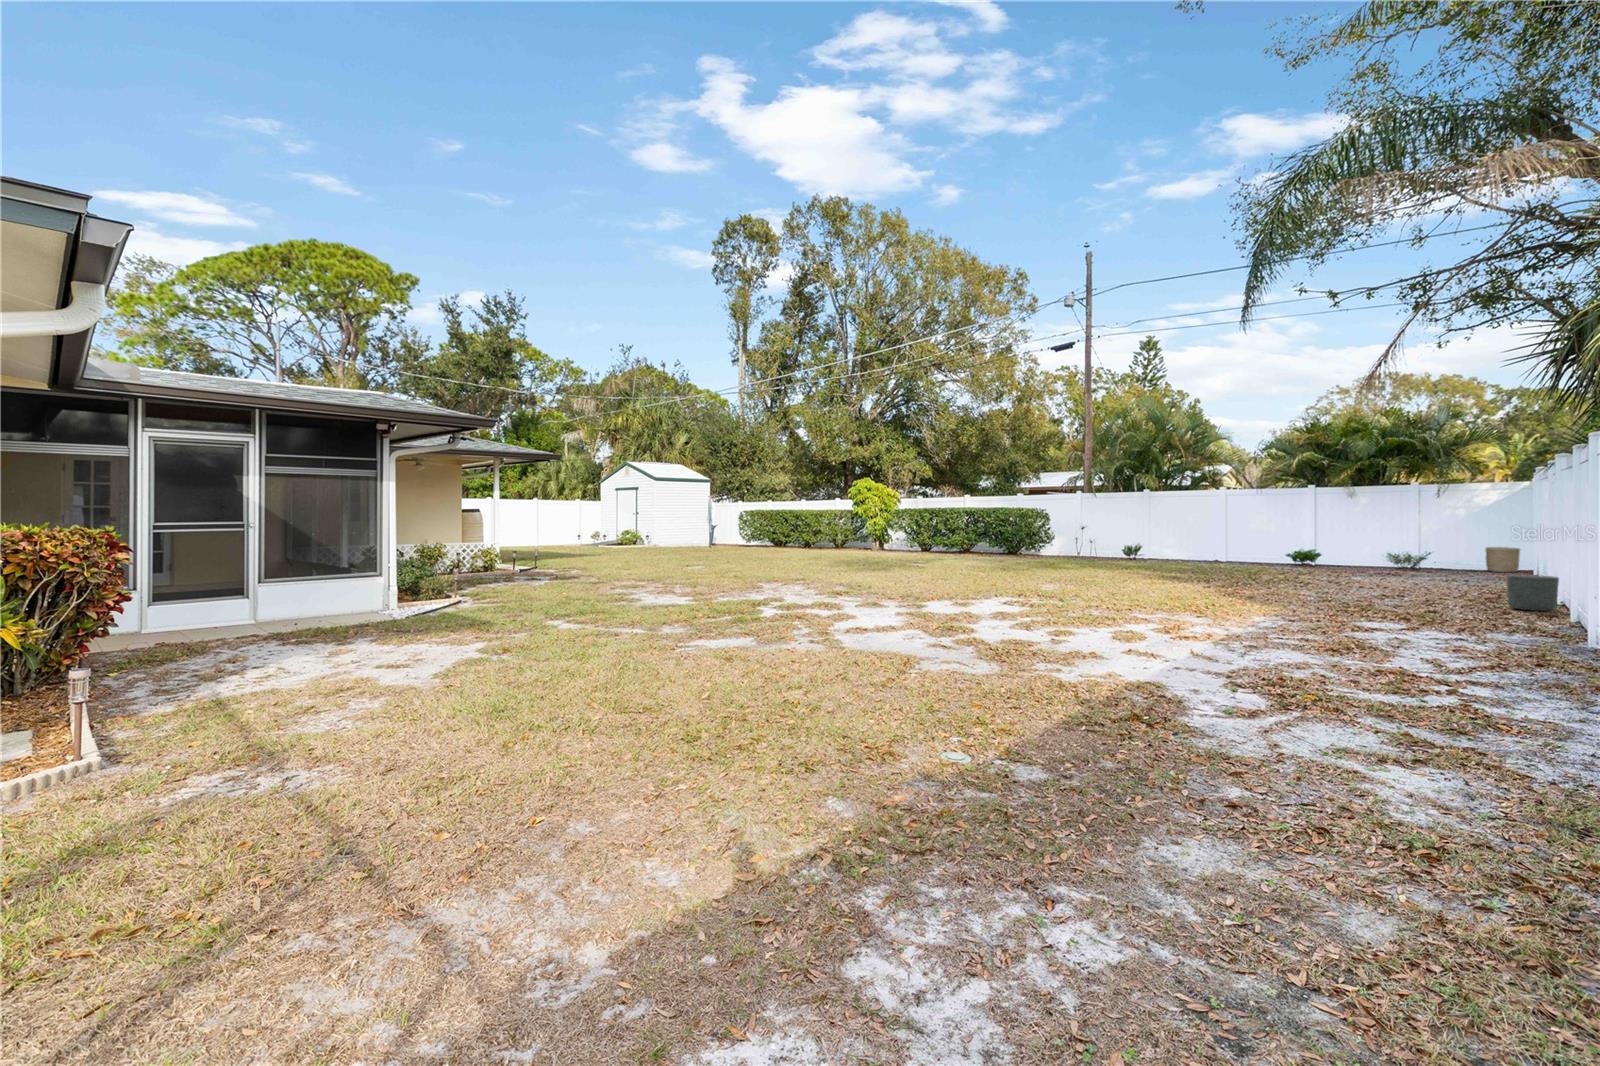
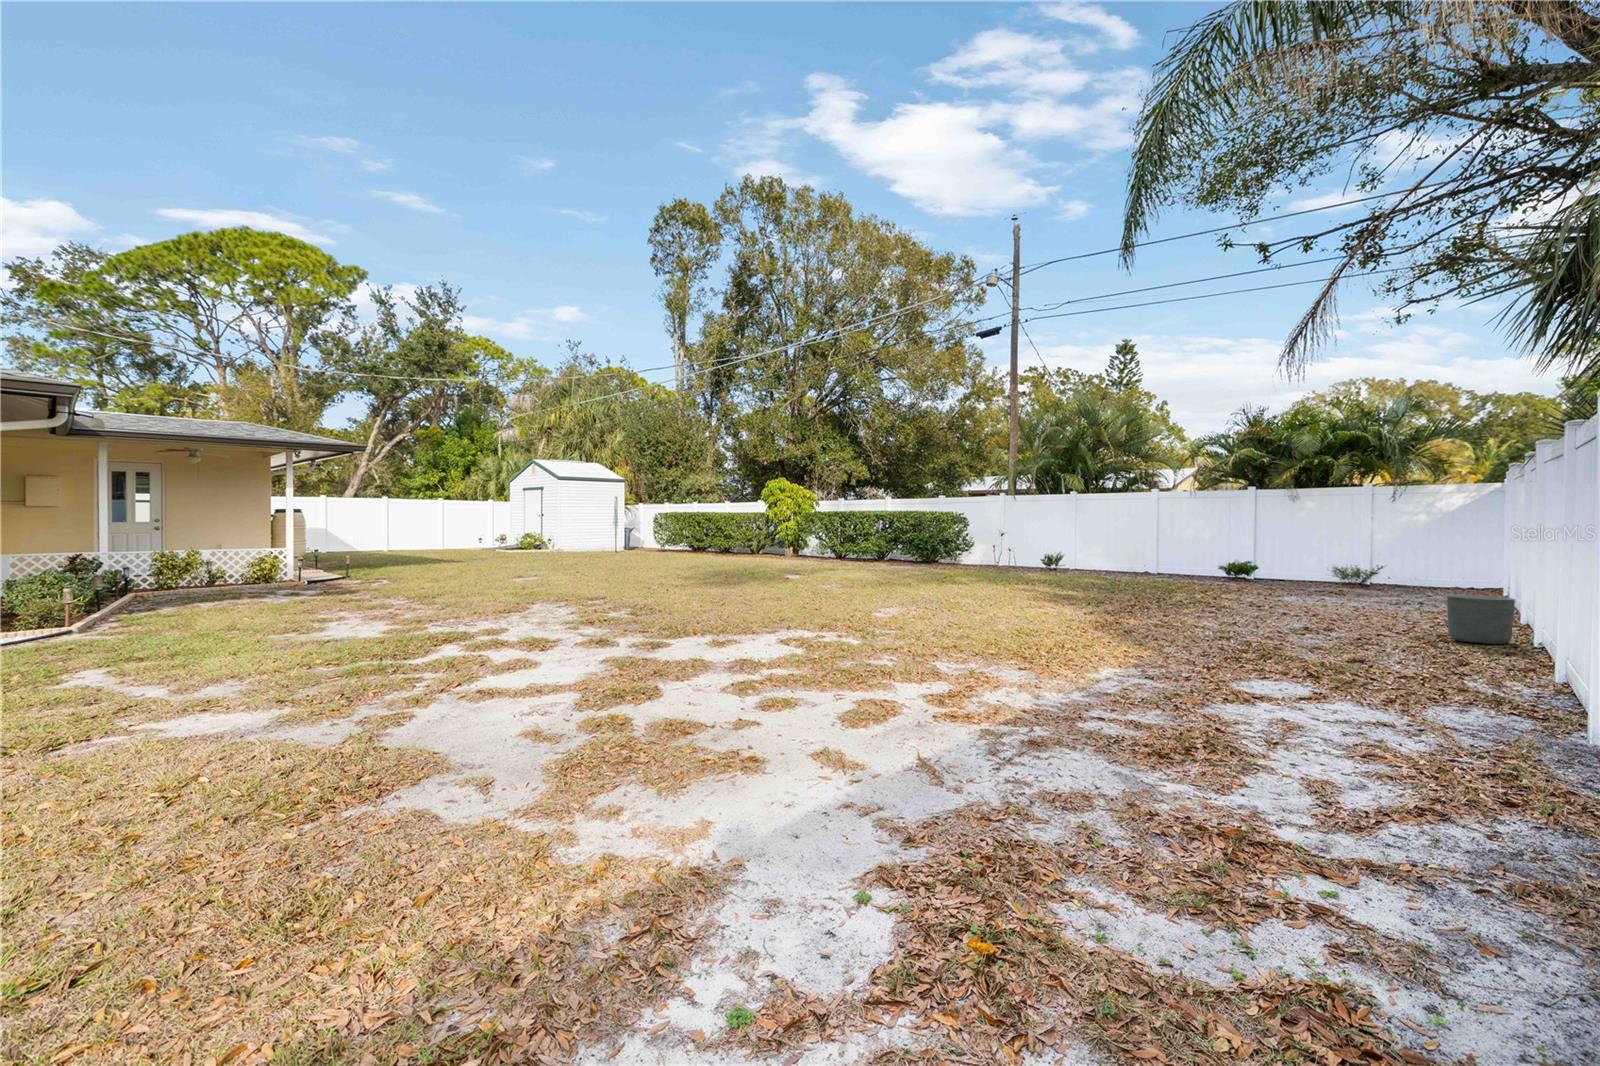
woven basket: present [1486,547,1520,572] -> none [1447,561,1488,591]

